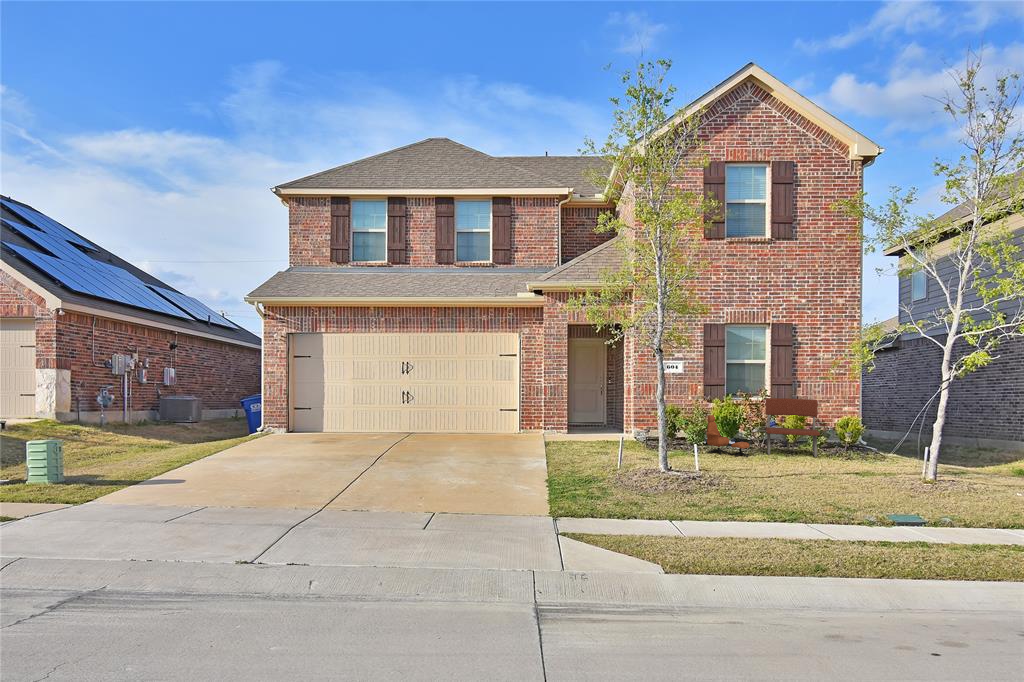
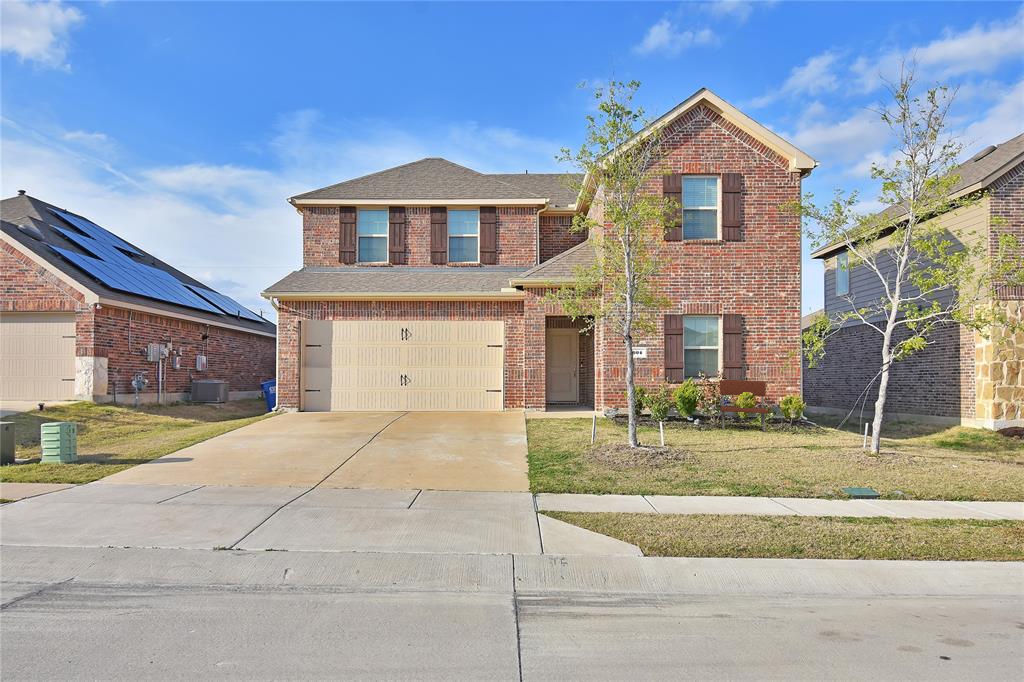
lounge chair: present [706,415,750,457] -> none [668,395,707,432]

